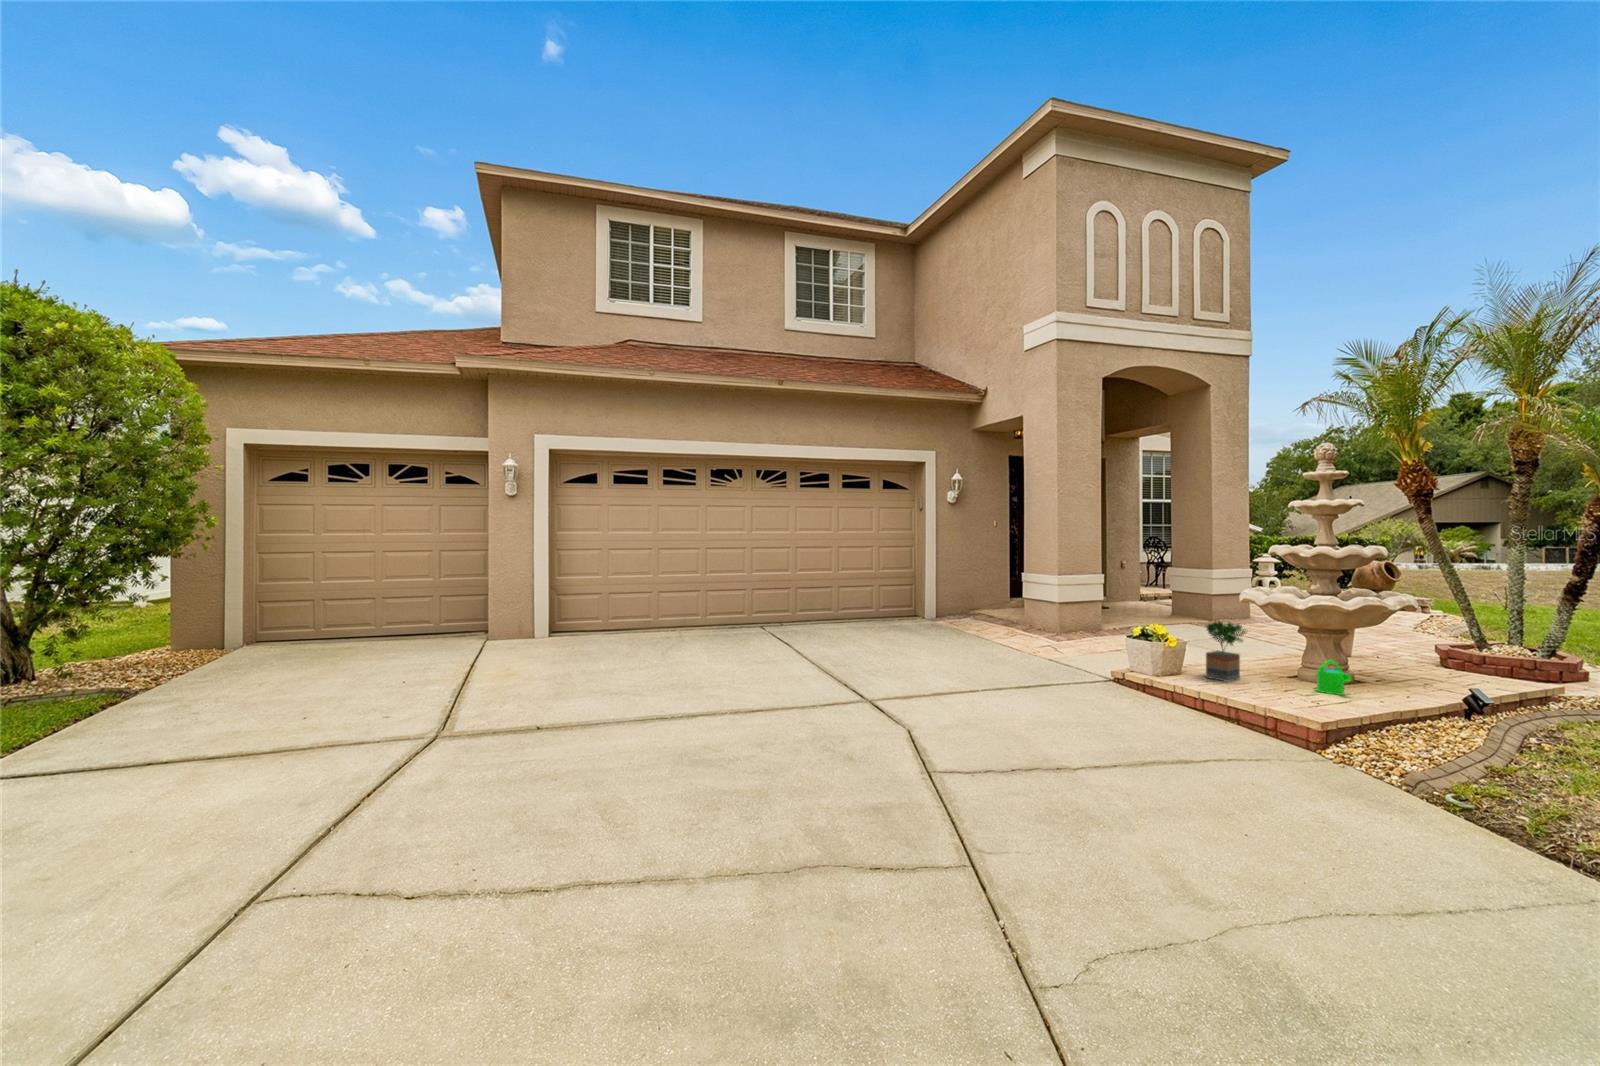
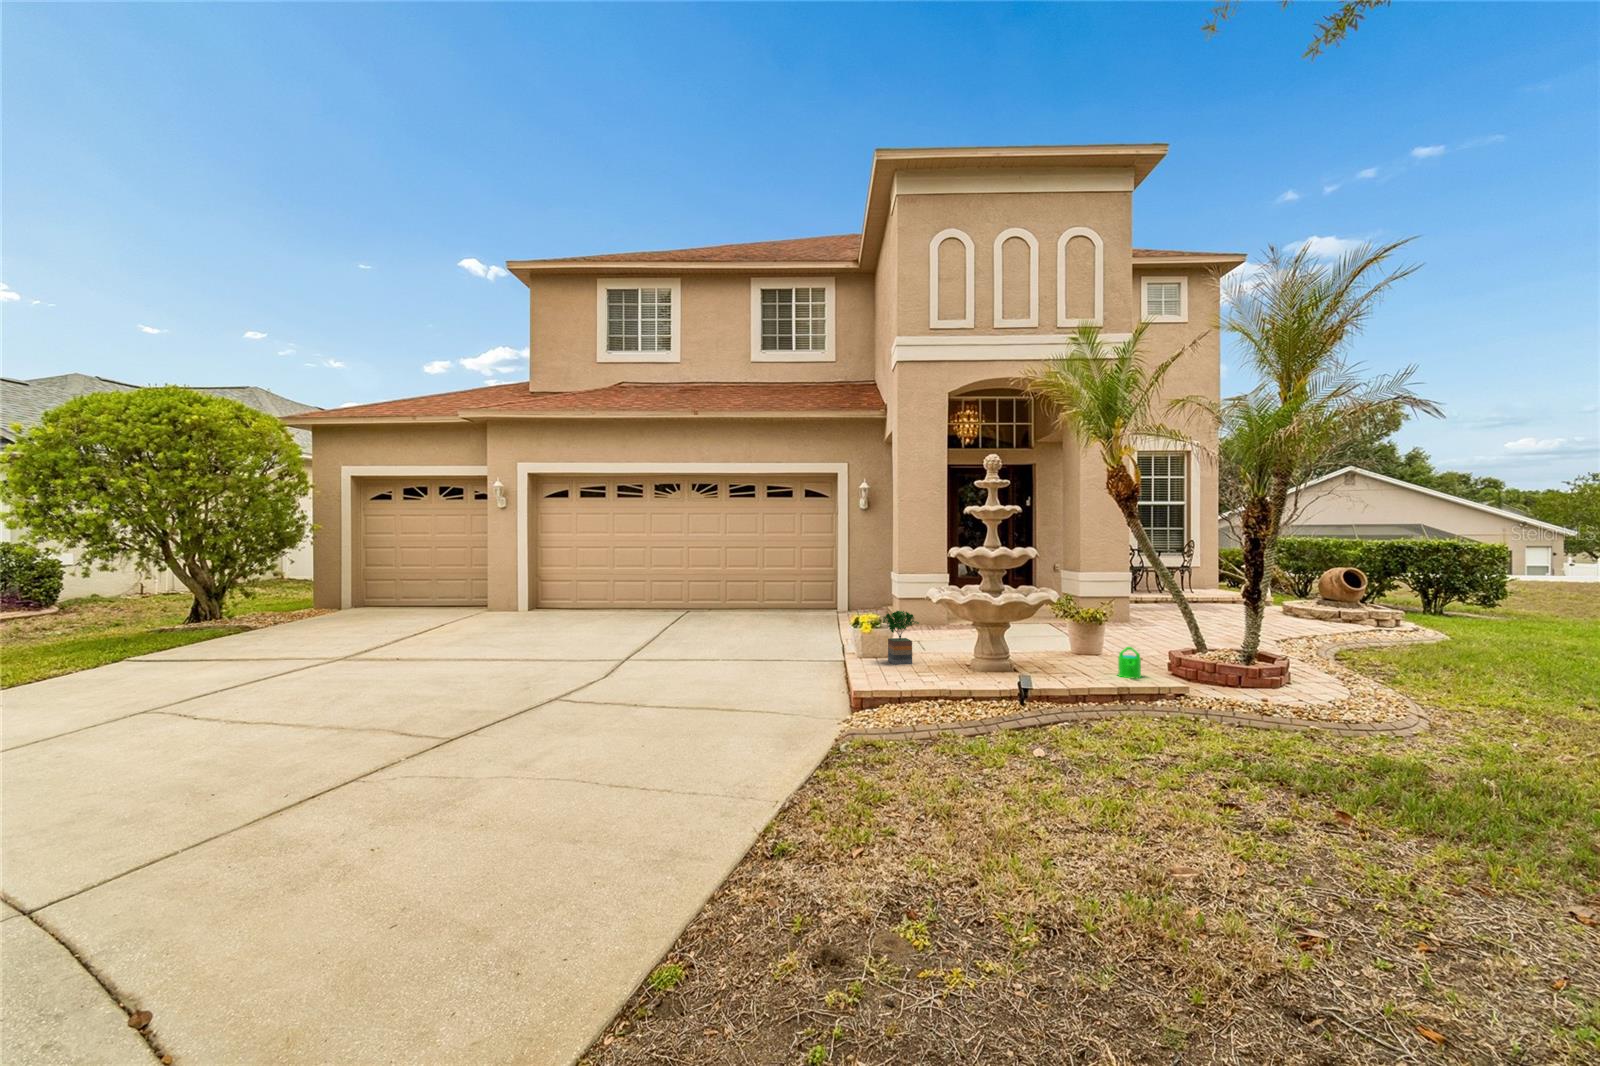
watering can: present [1316,660,1351,695] -> present [1118,647,1141,678]

